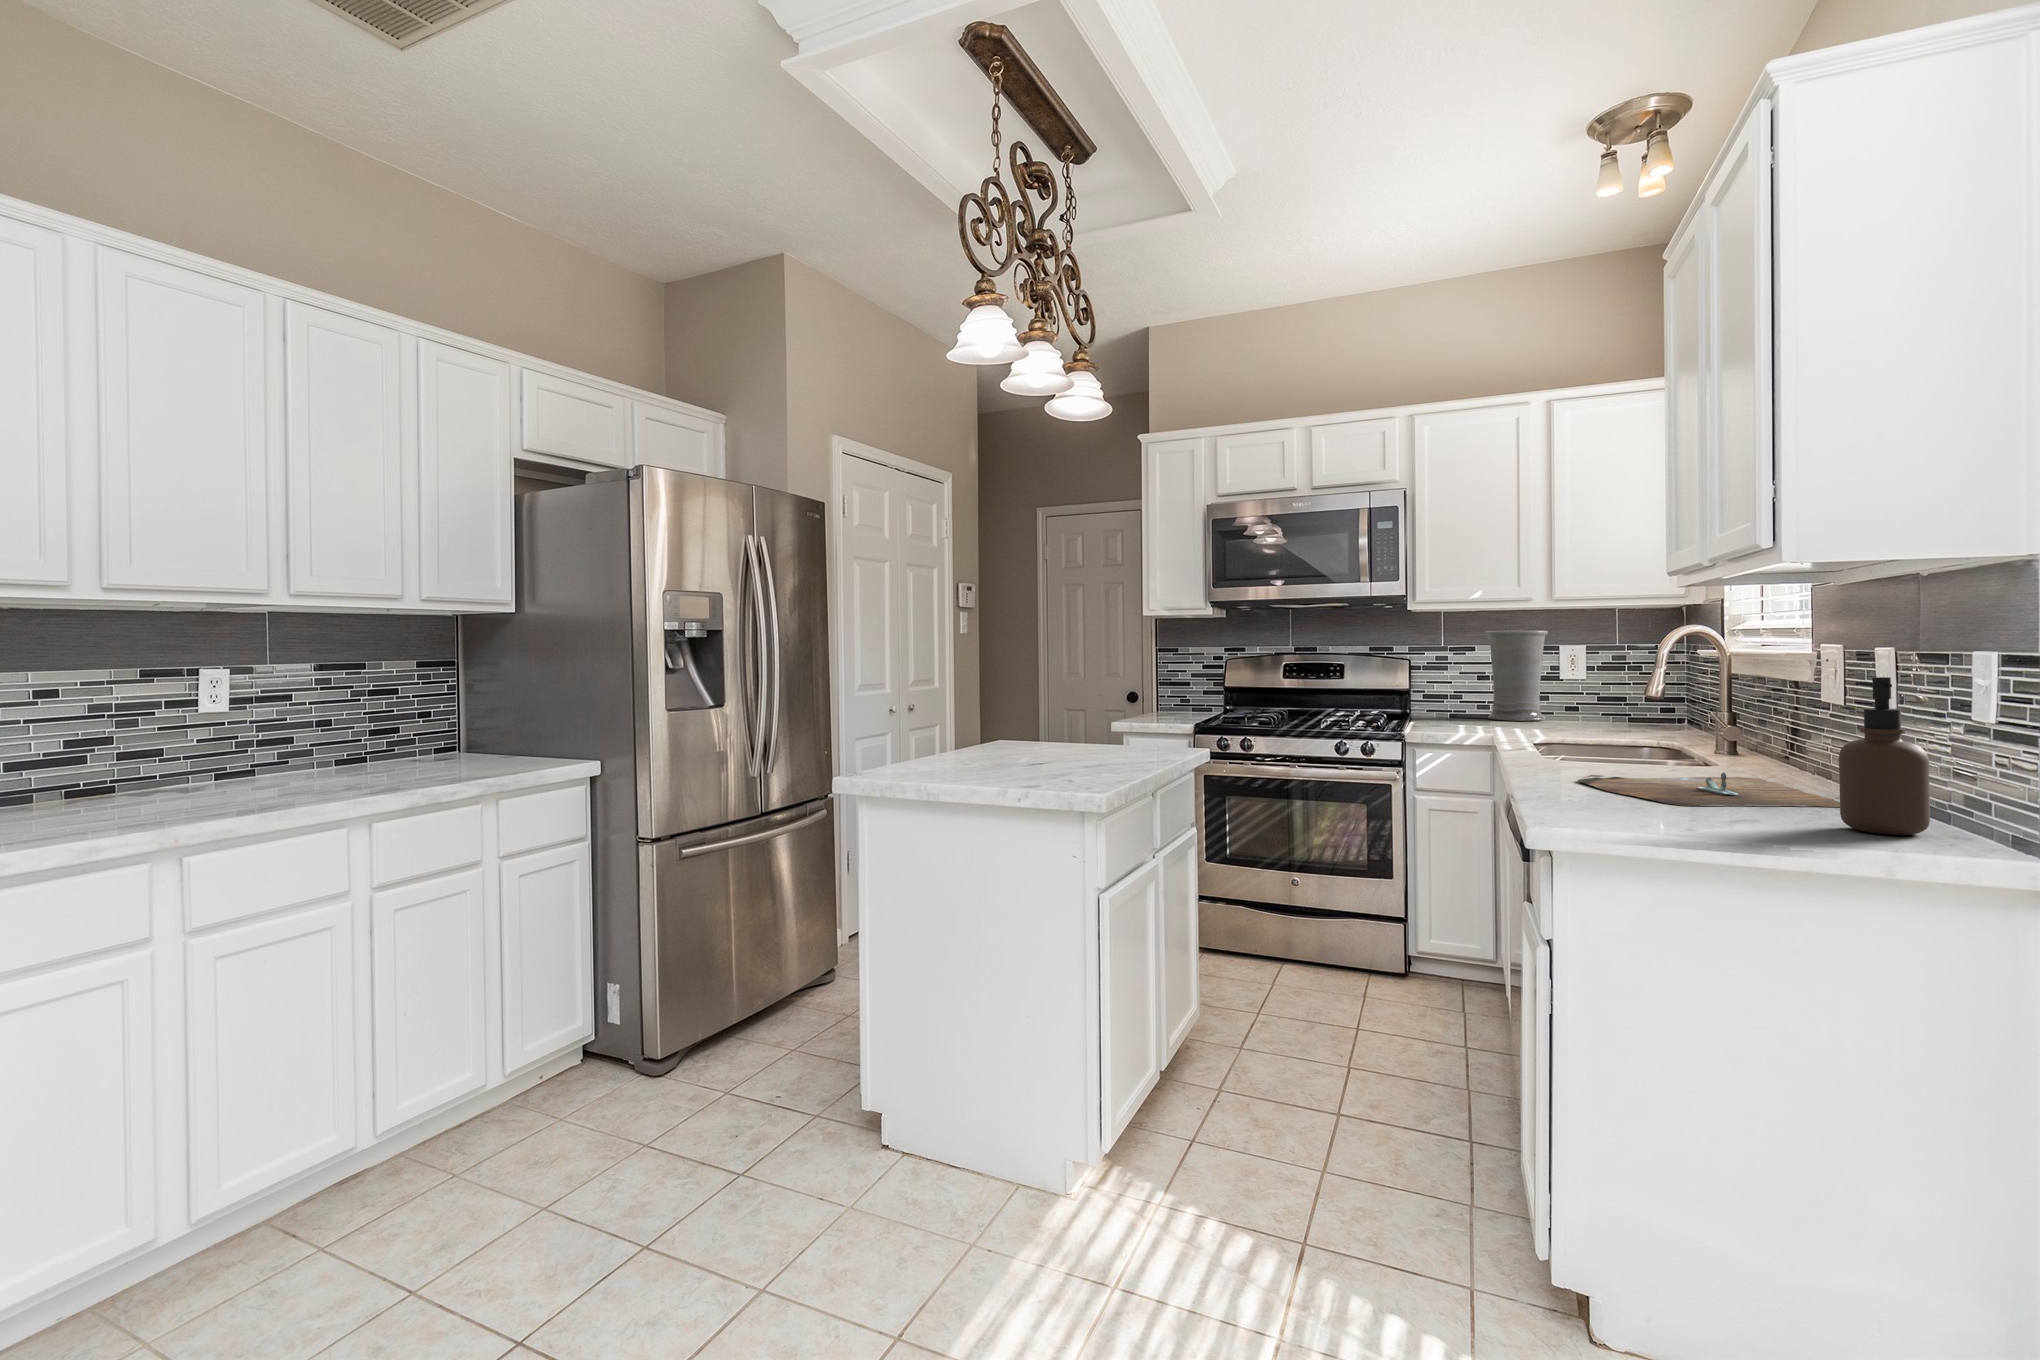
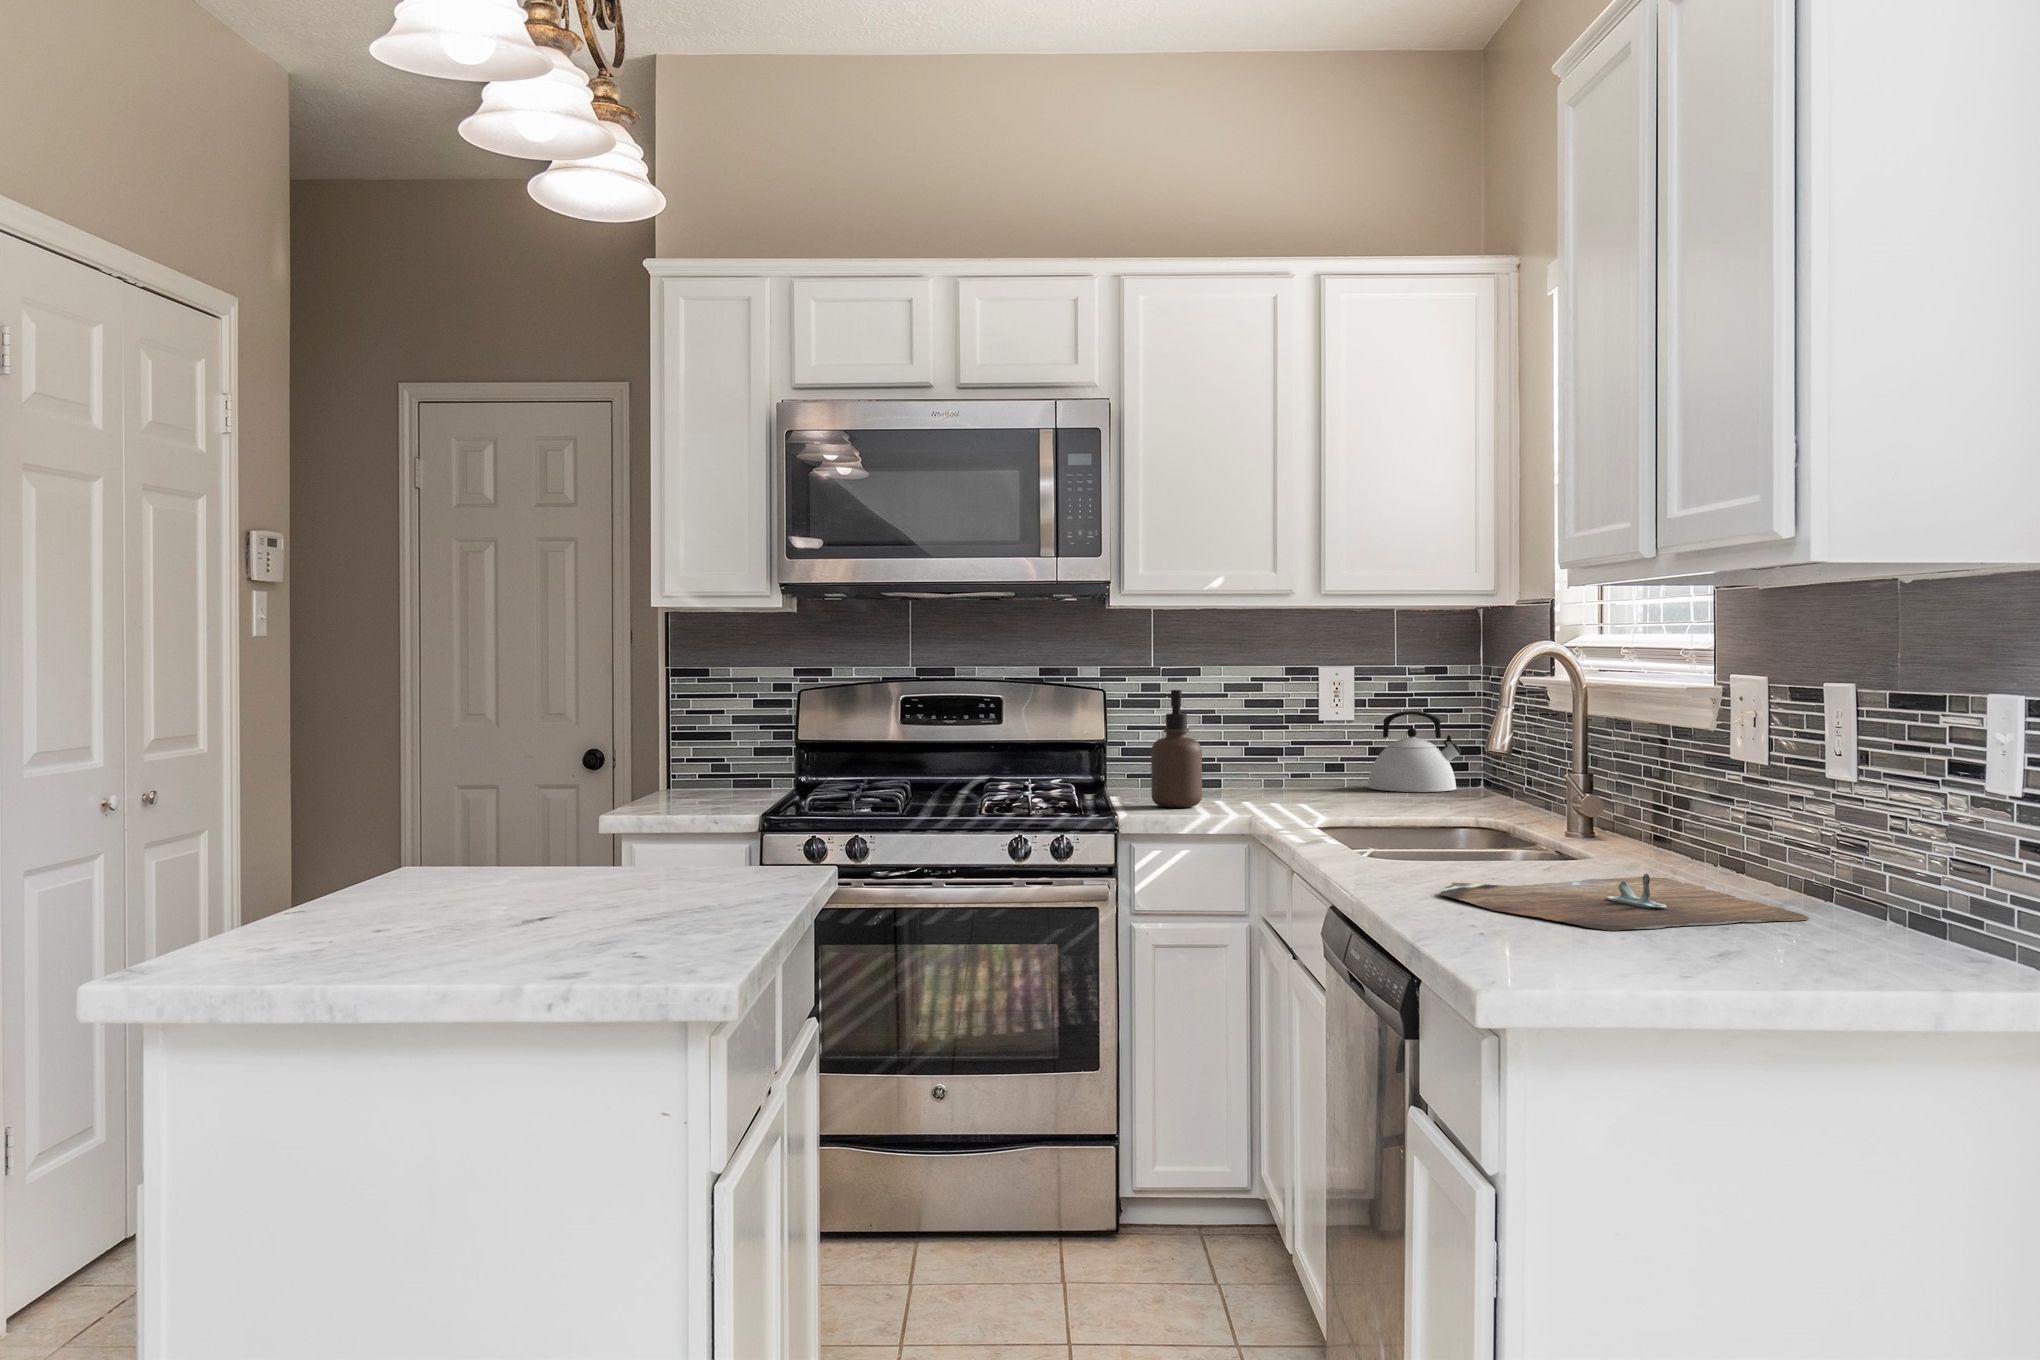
vase: present [1485,631,1548,721] -> none [1215,645,1304,790]
kettle: none [1595,672,1665,724] -> present [1368,711,1461,792]
soap dispenser: present [1839,677,1930,835] -> present [1151,690,1202,808]

